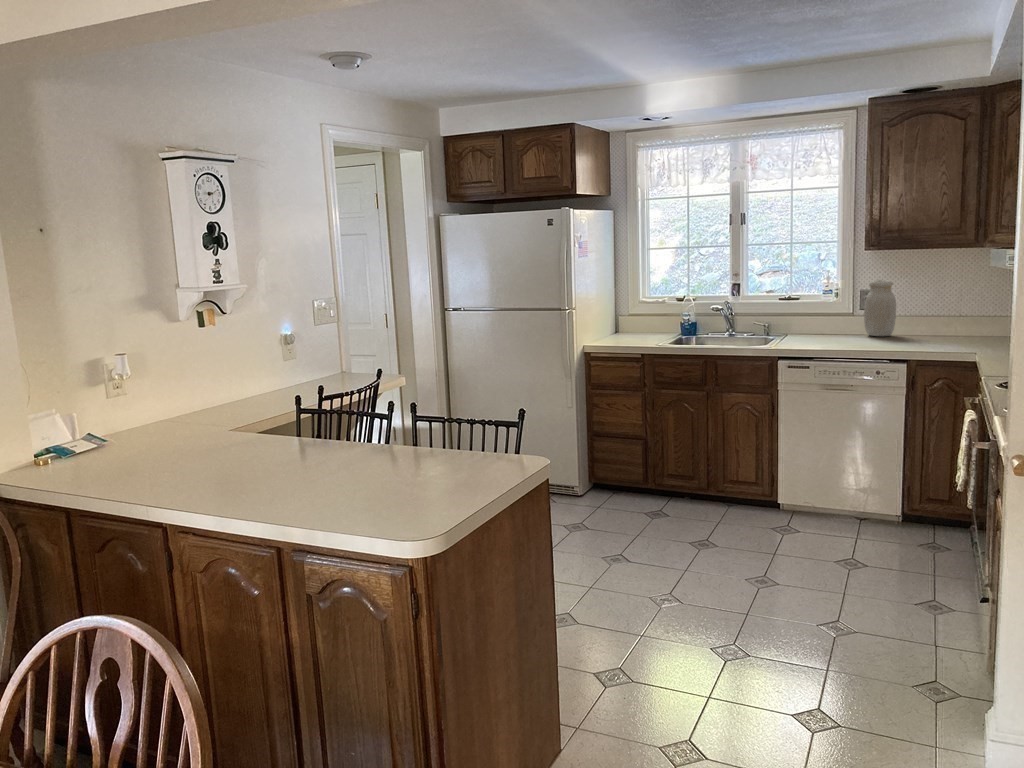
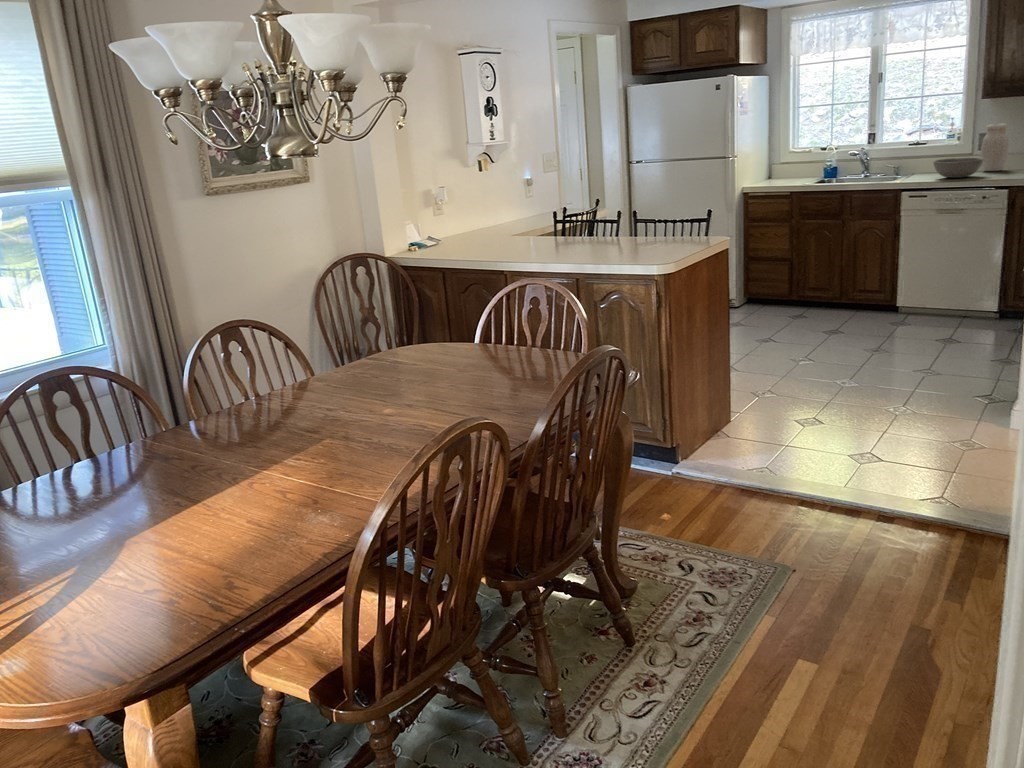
bowl: none [813,321,872,346] -> present [934,158,983,178]

